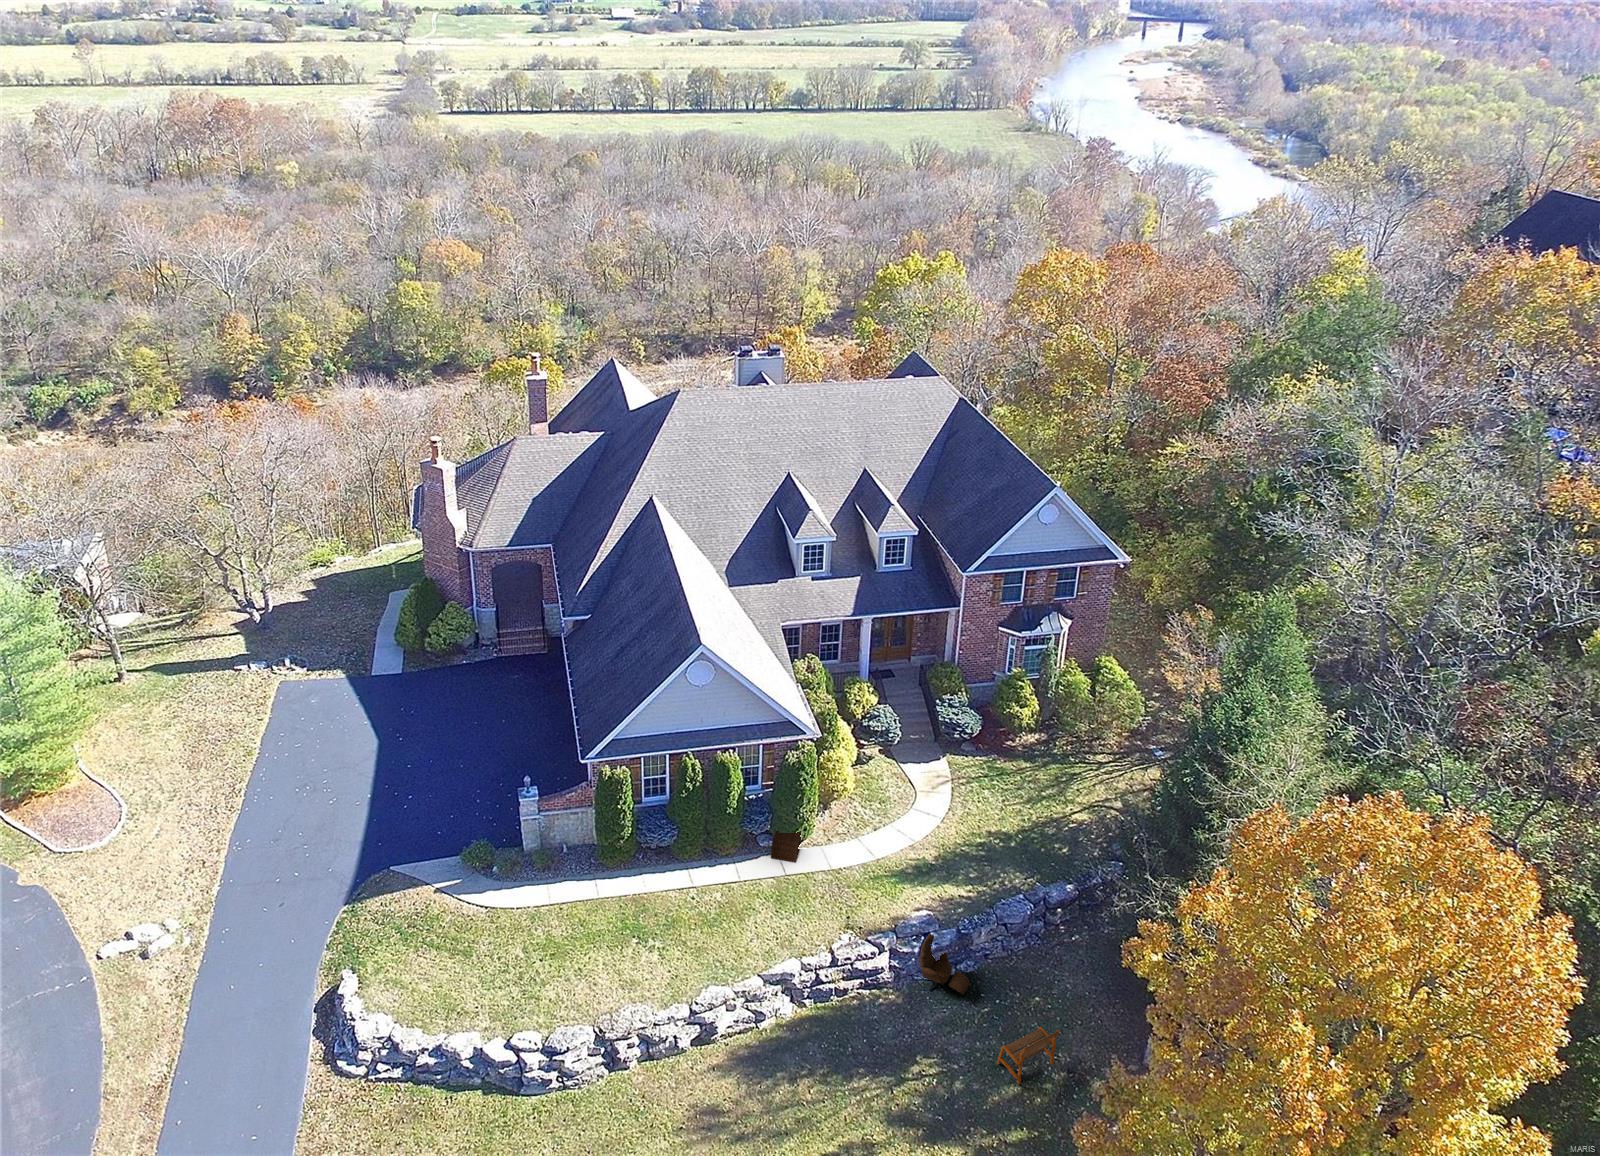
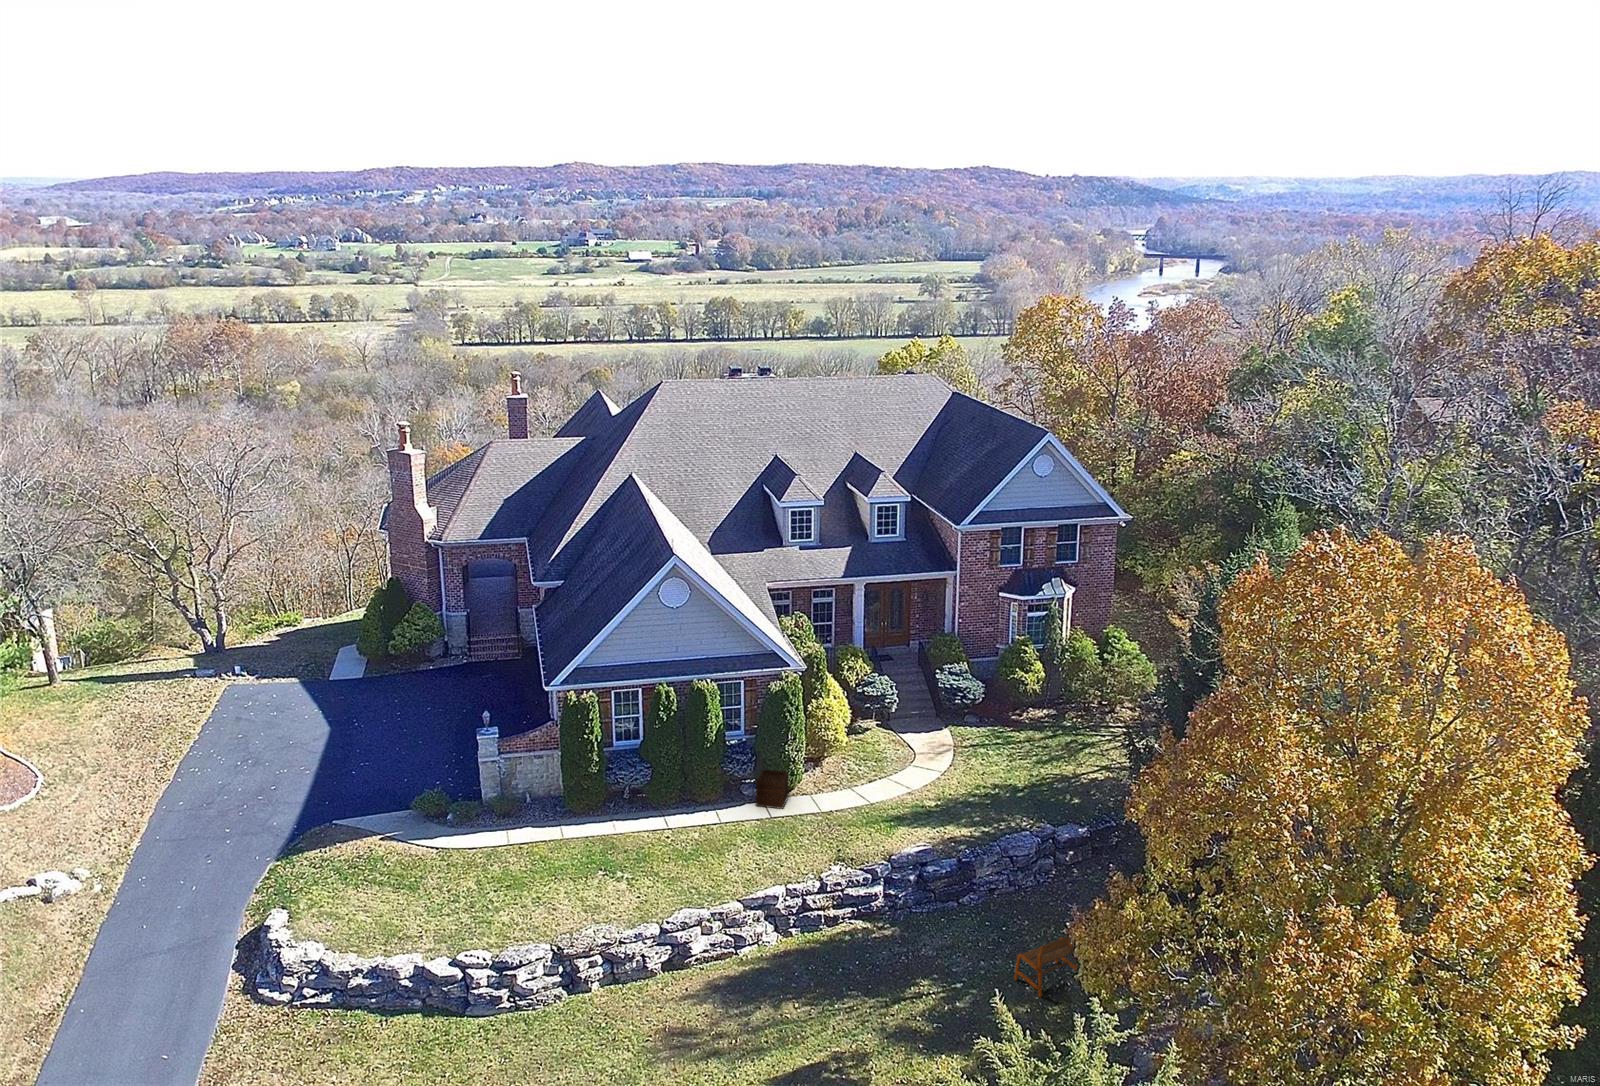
lounge chair: present [920,934,969,998] -> none [922,855,980,925]

